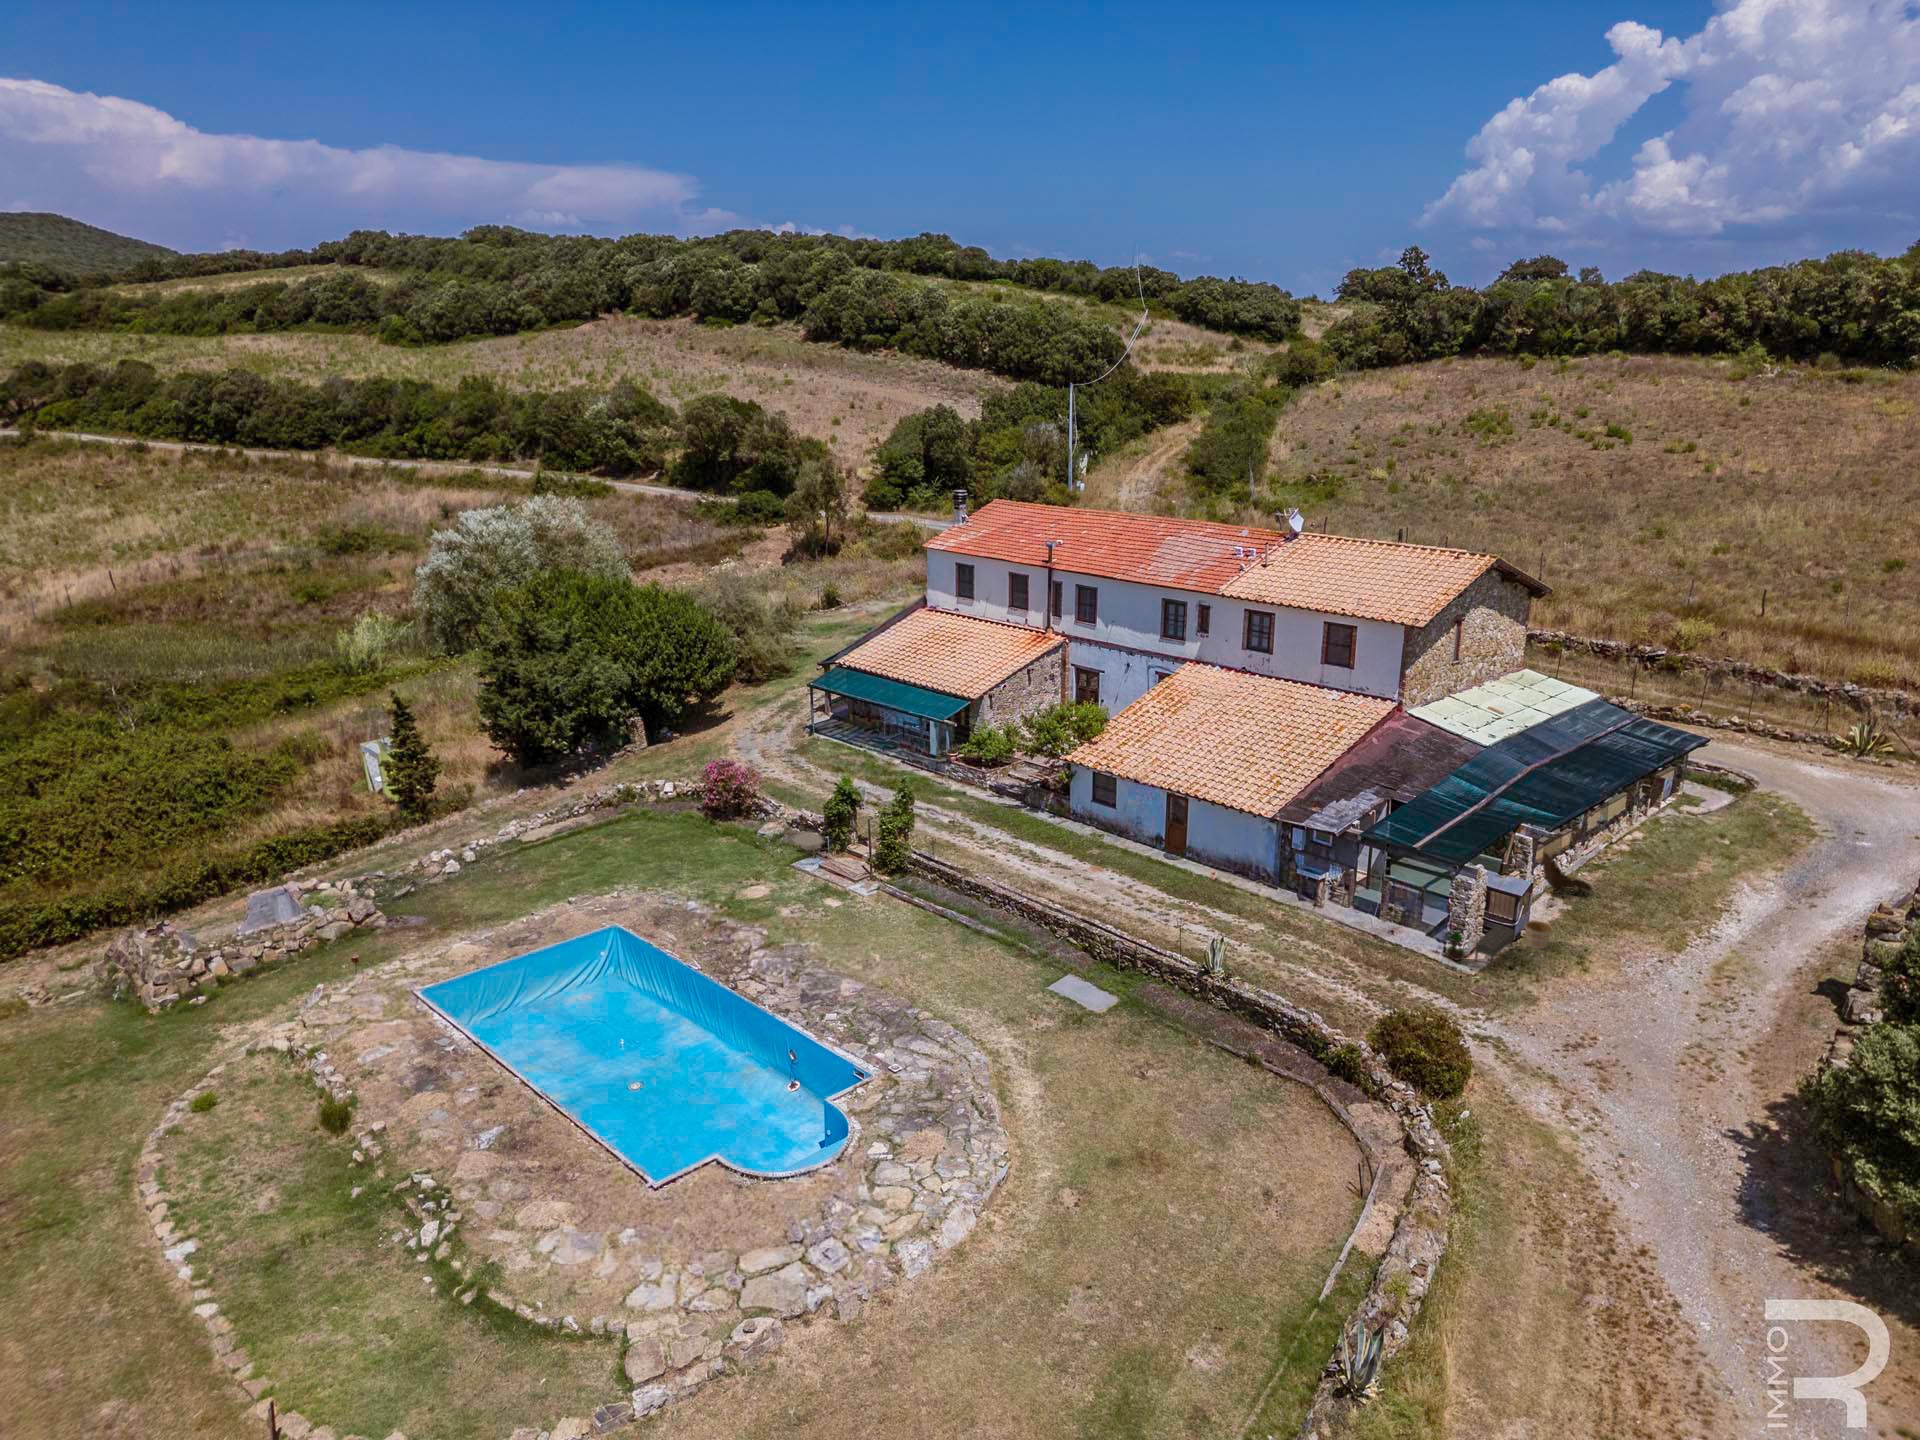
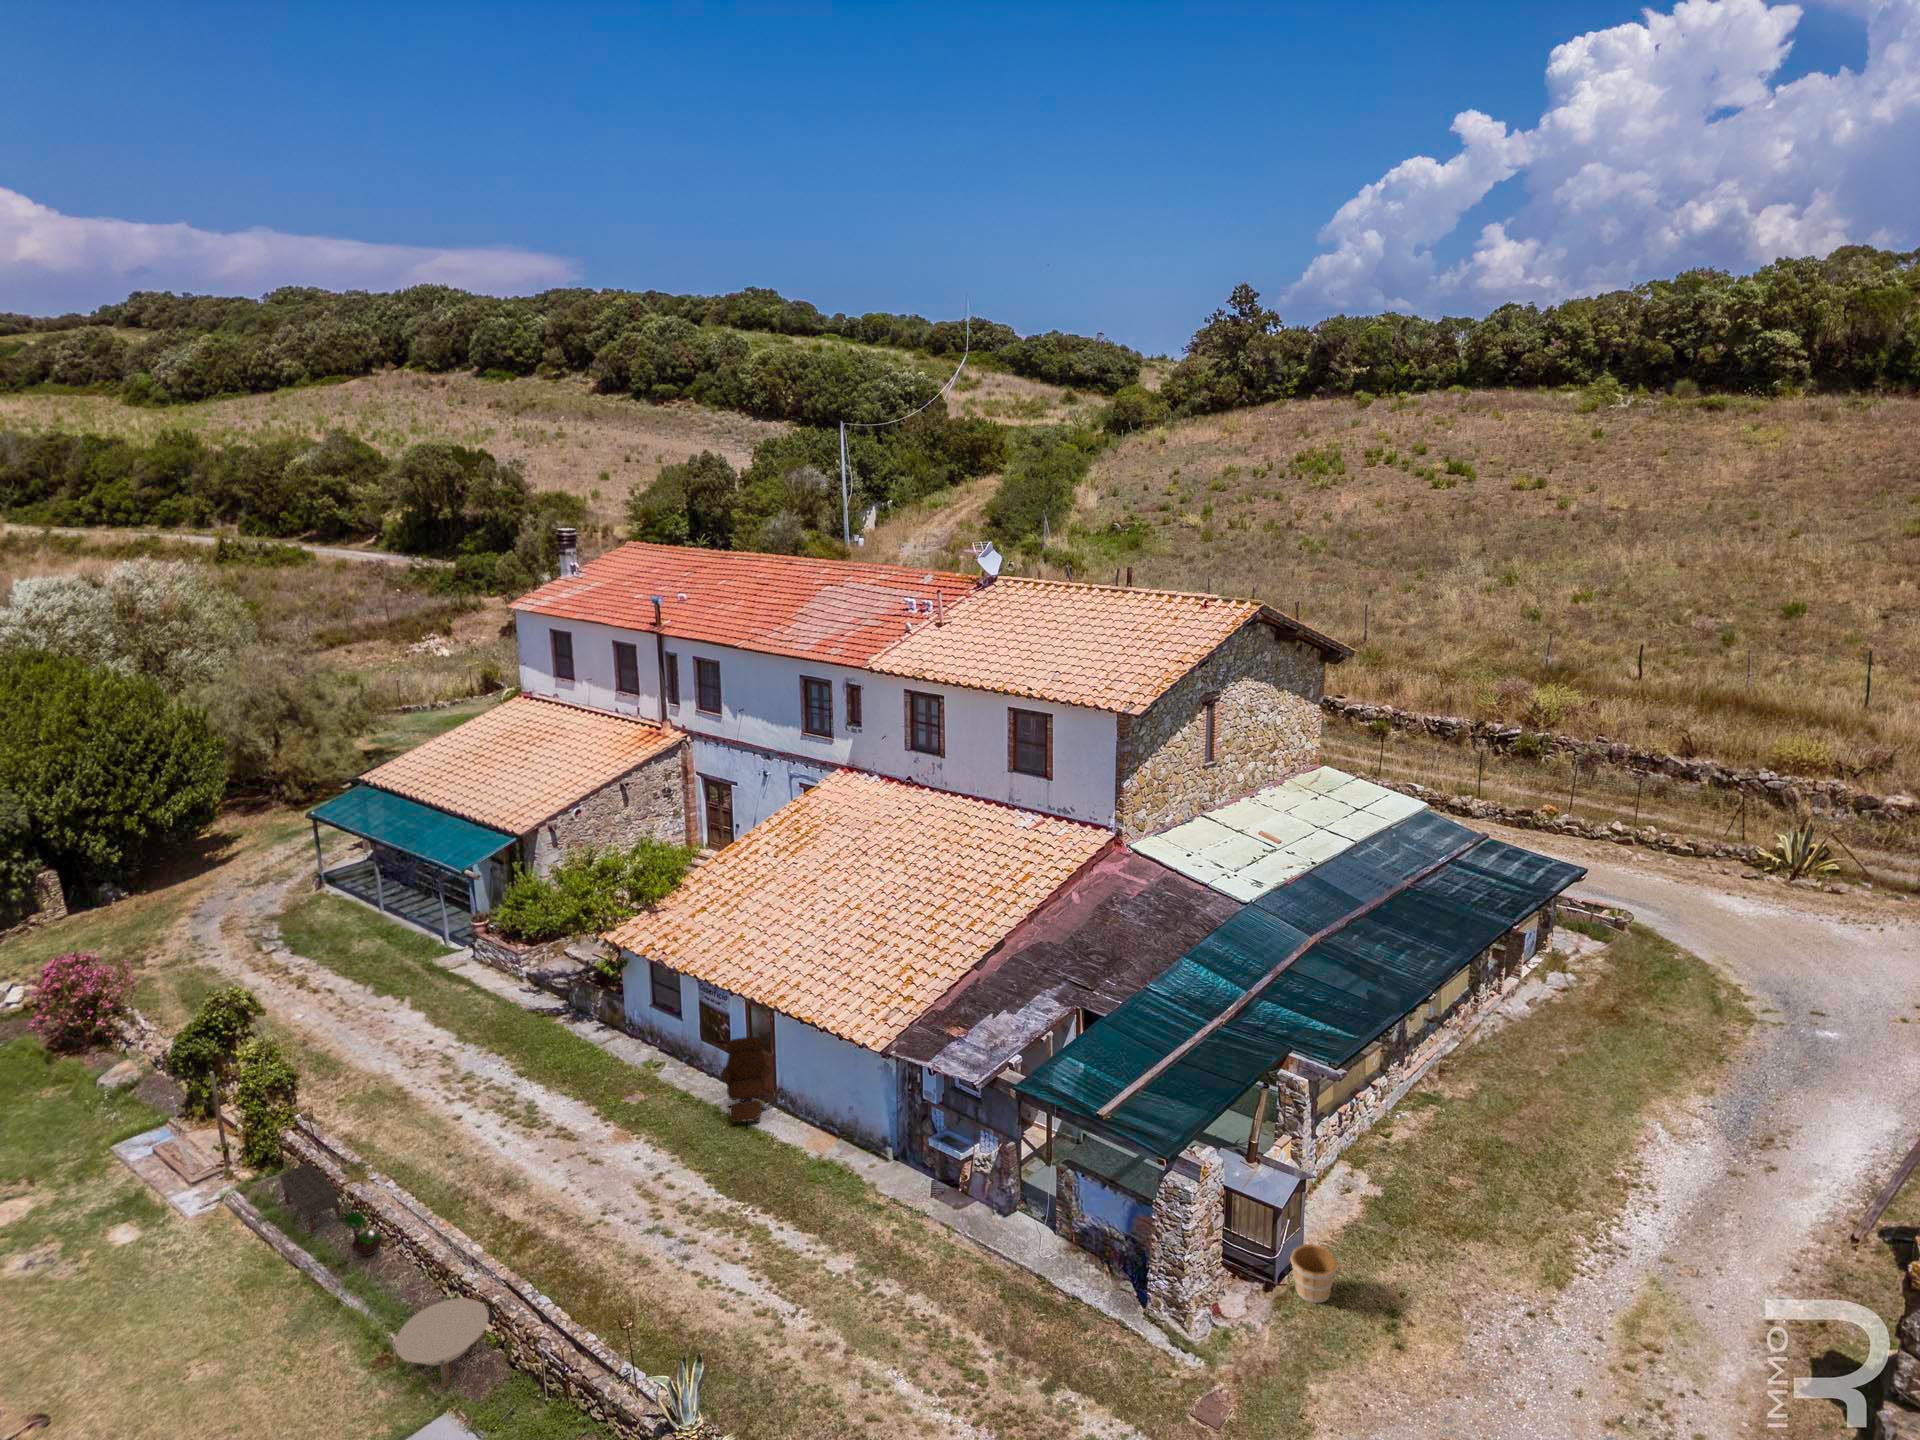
round table: present [793,832,824,858] -> present [395,1298,489,1388]
lounge chair: present [1542,853,1592,897] -> present [720,1037,772,1129]
bench: present [1475,926,1515,966] -> present [280,1163,340,1232]
potted tree: present [1444,930,1465,961] -> present [337,1209,382,1256]

